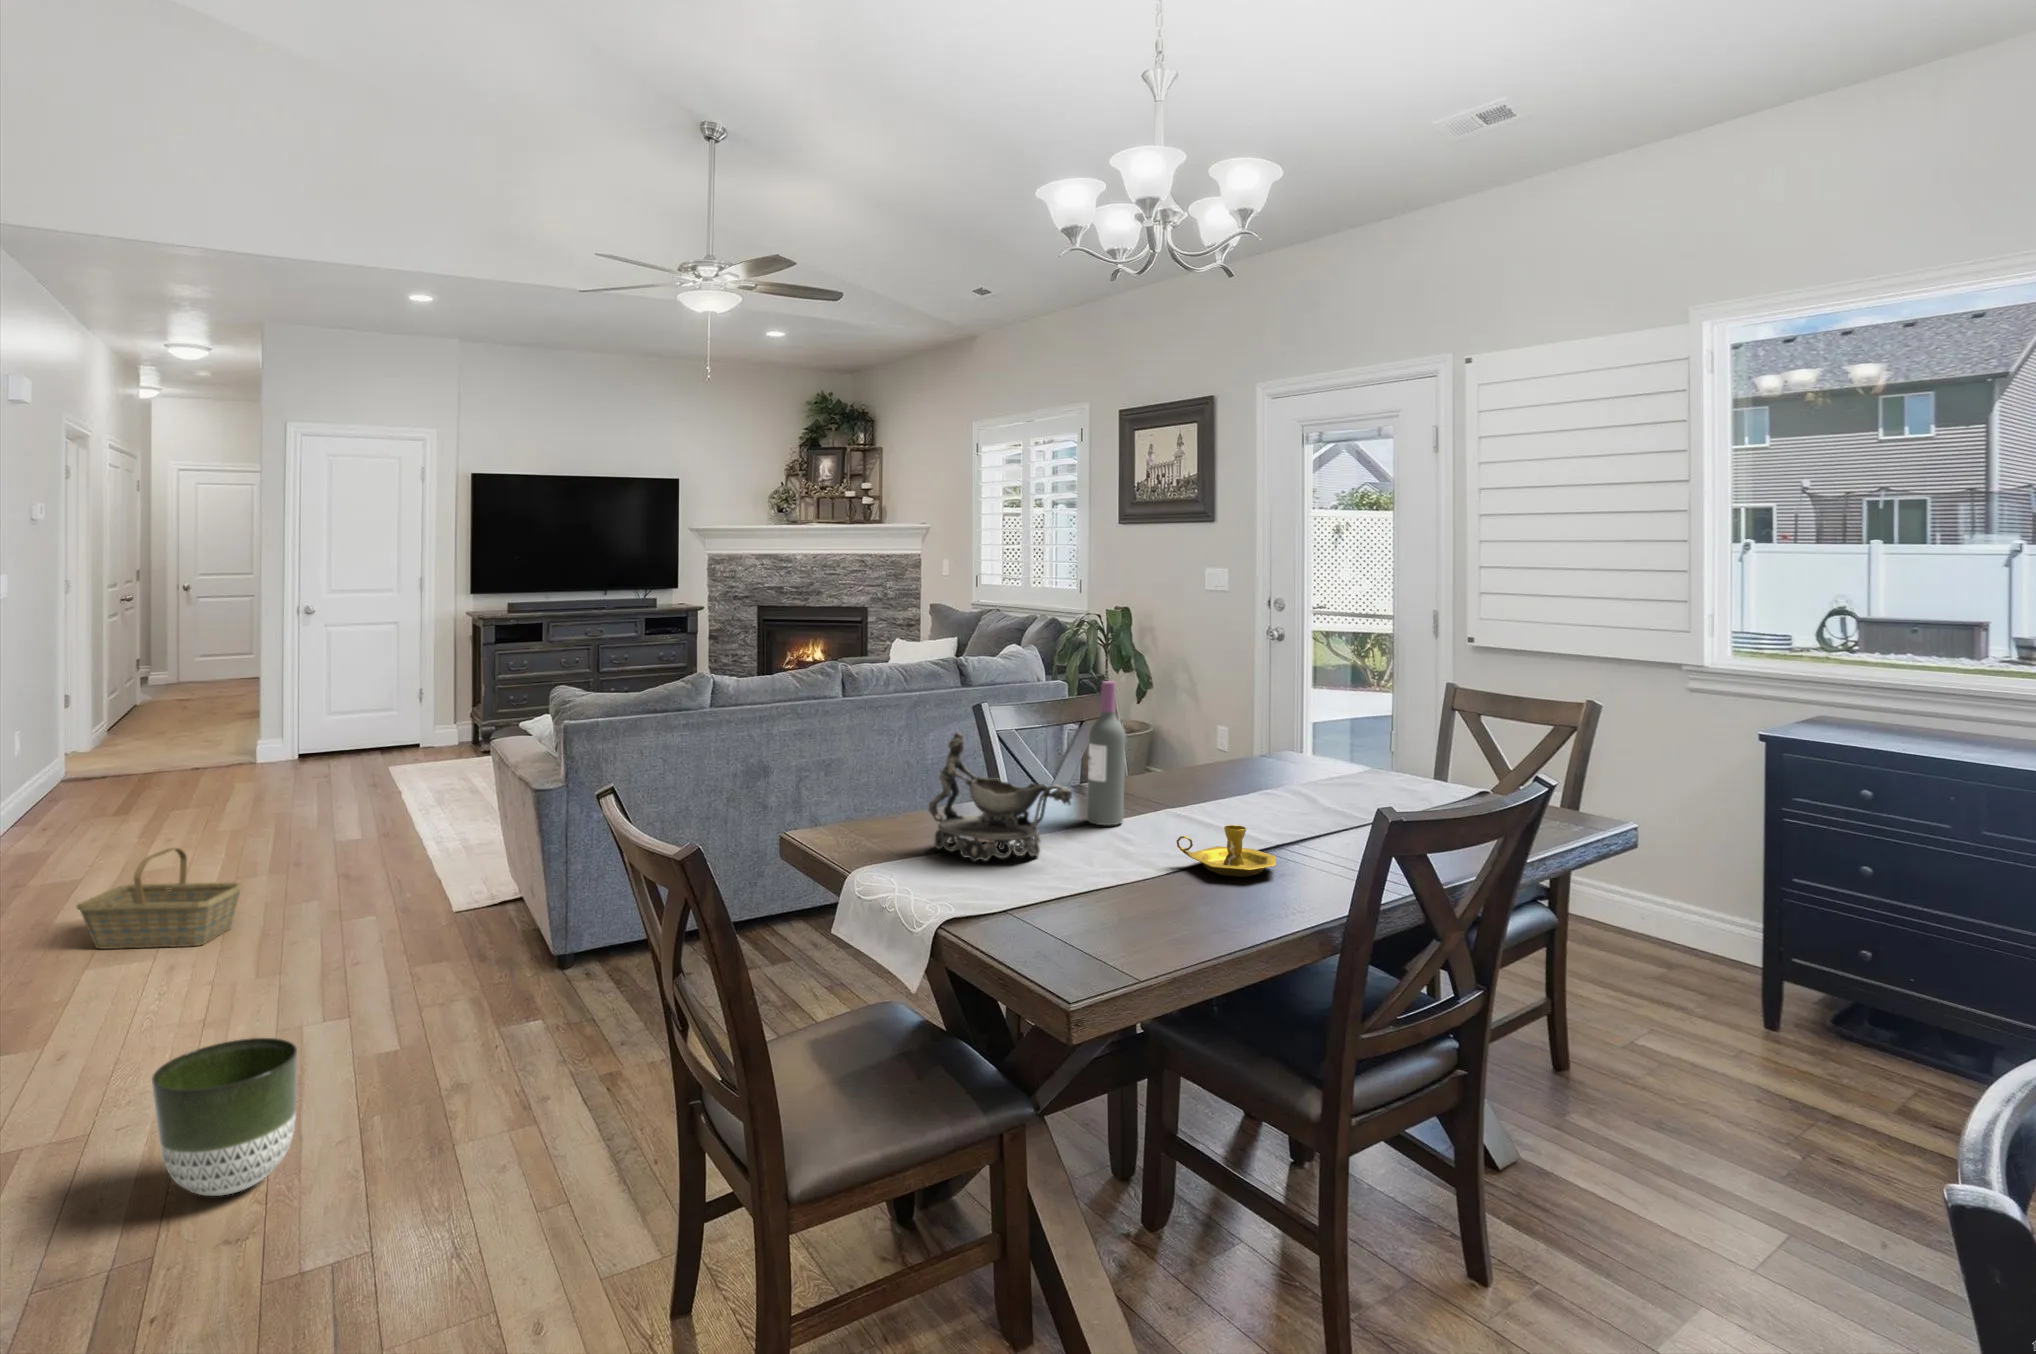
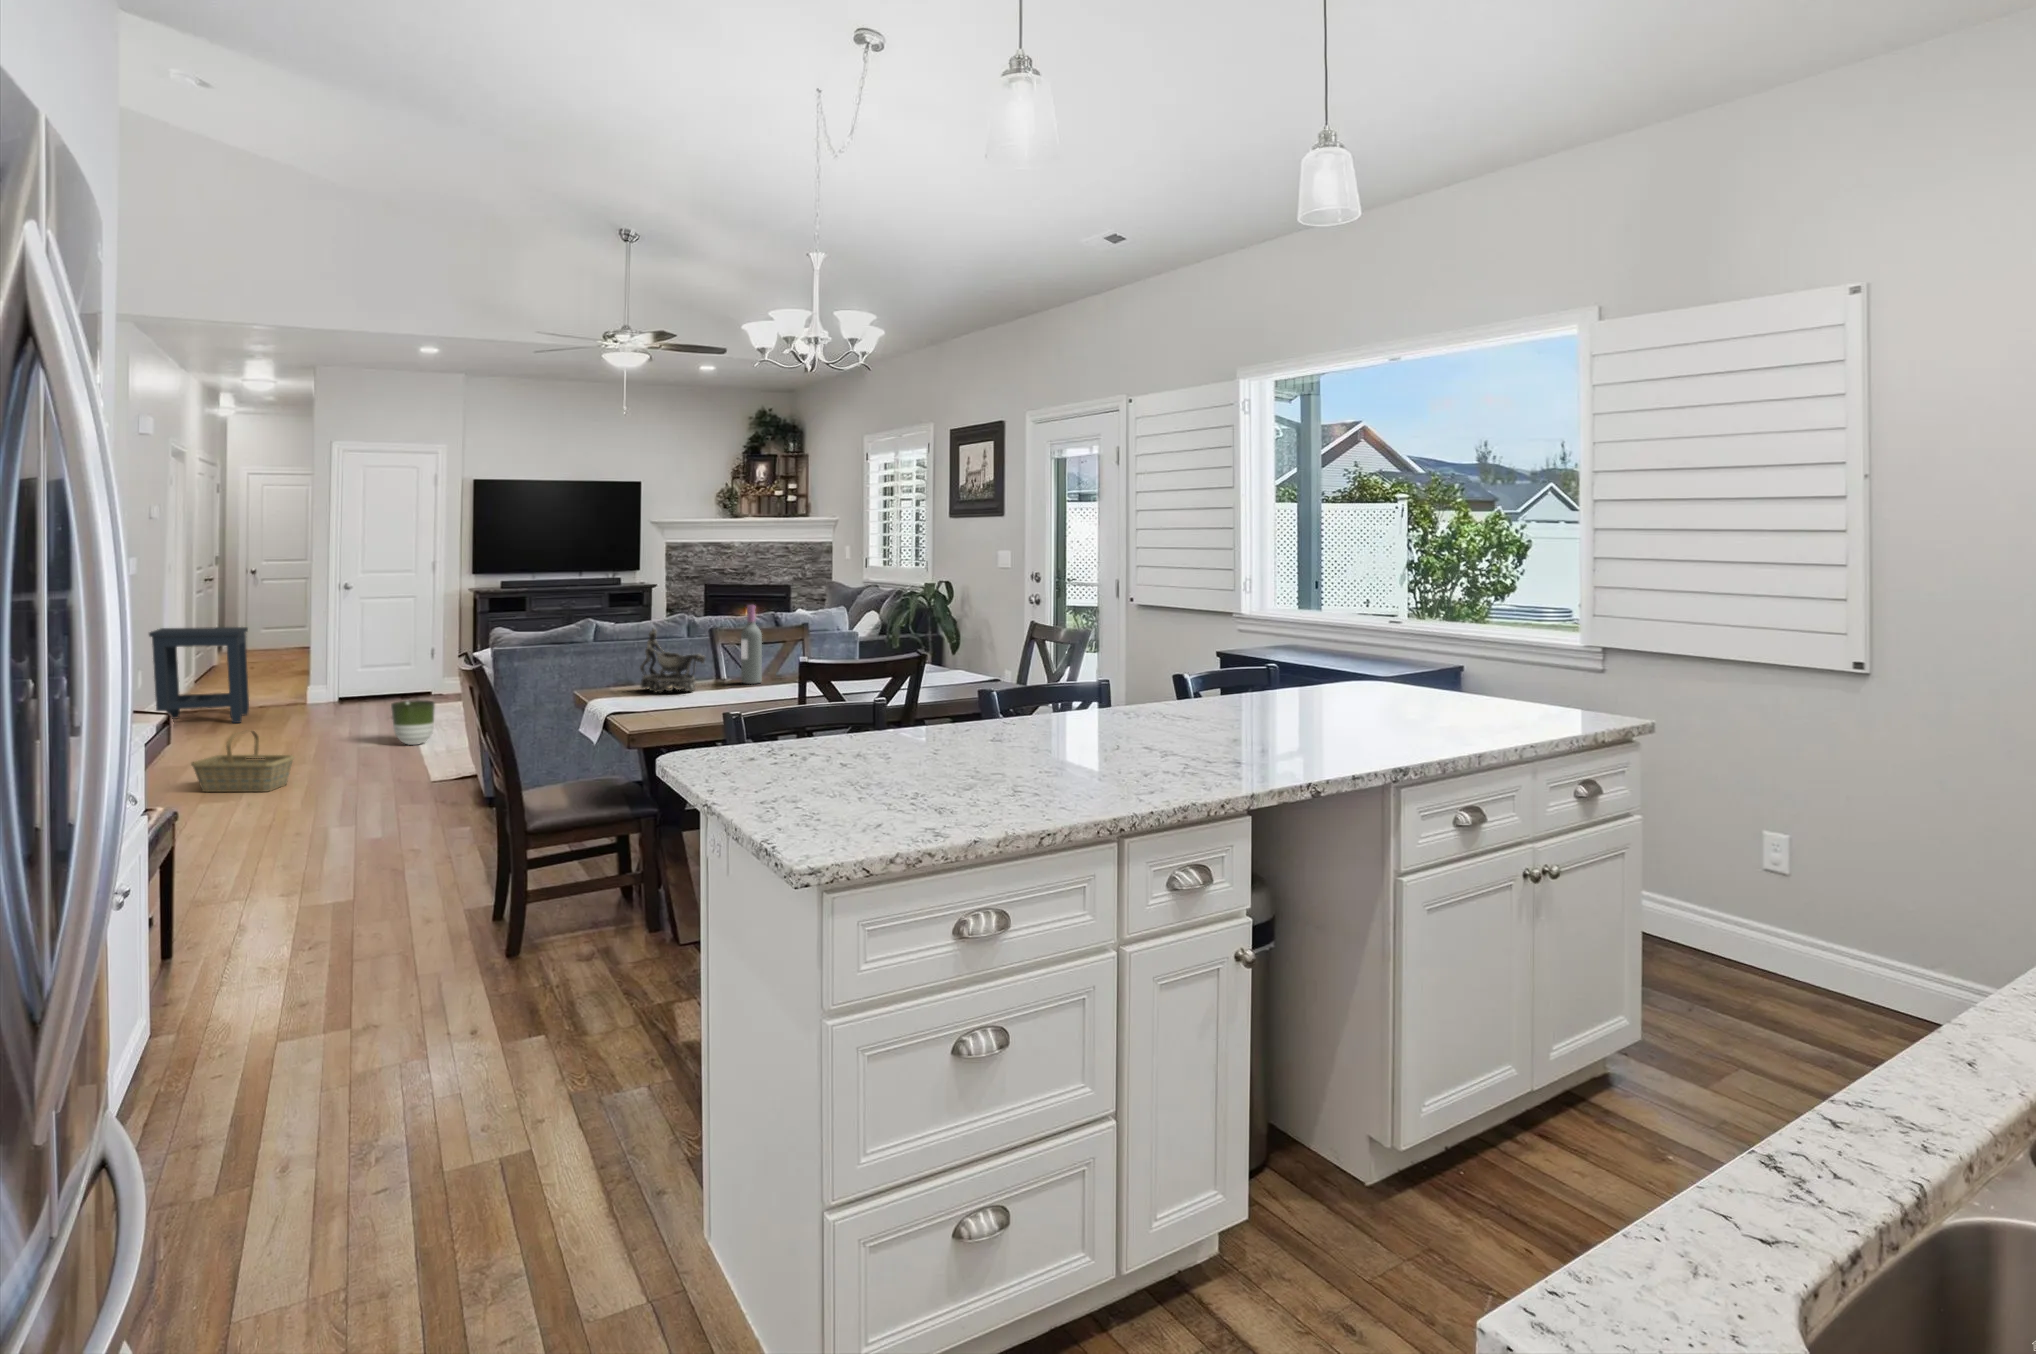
side table: none [31,669,176,811] -> present [149,627,249,723]
candlestick: present [1176,825,1276,877] -> none [758,674,808,698]
planter: present [152,1038,297,1196] -> present [391,700,435,745]

